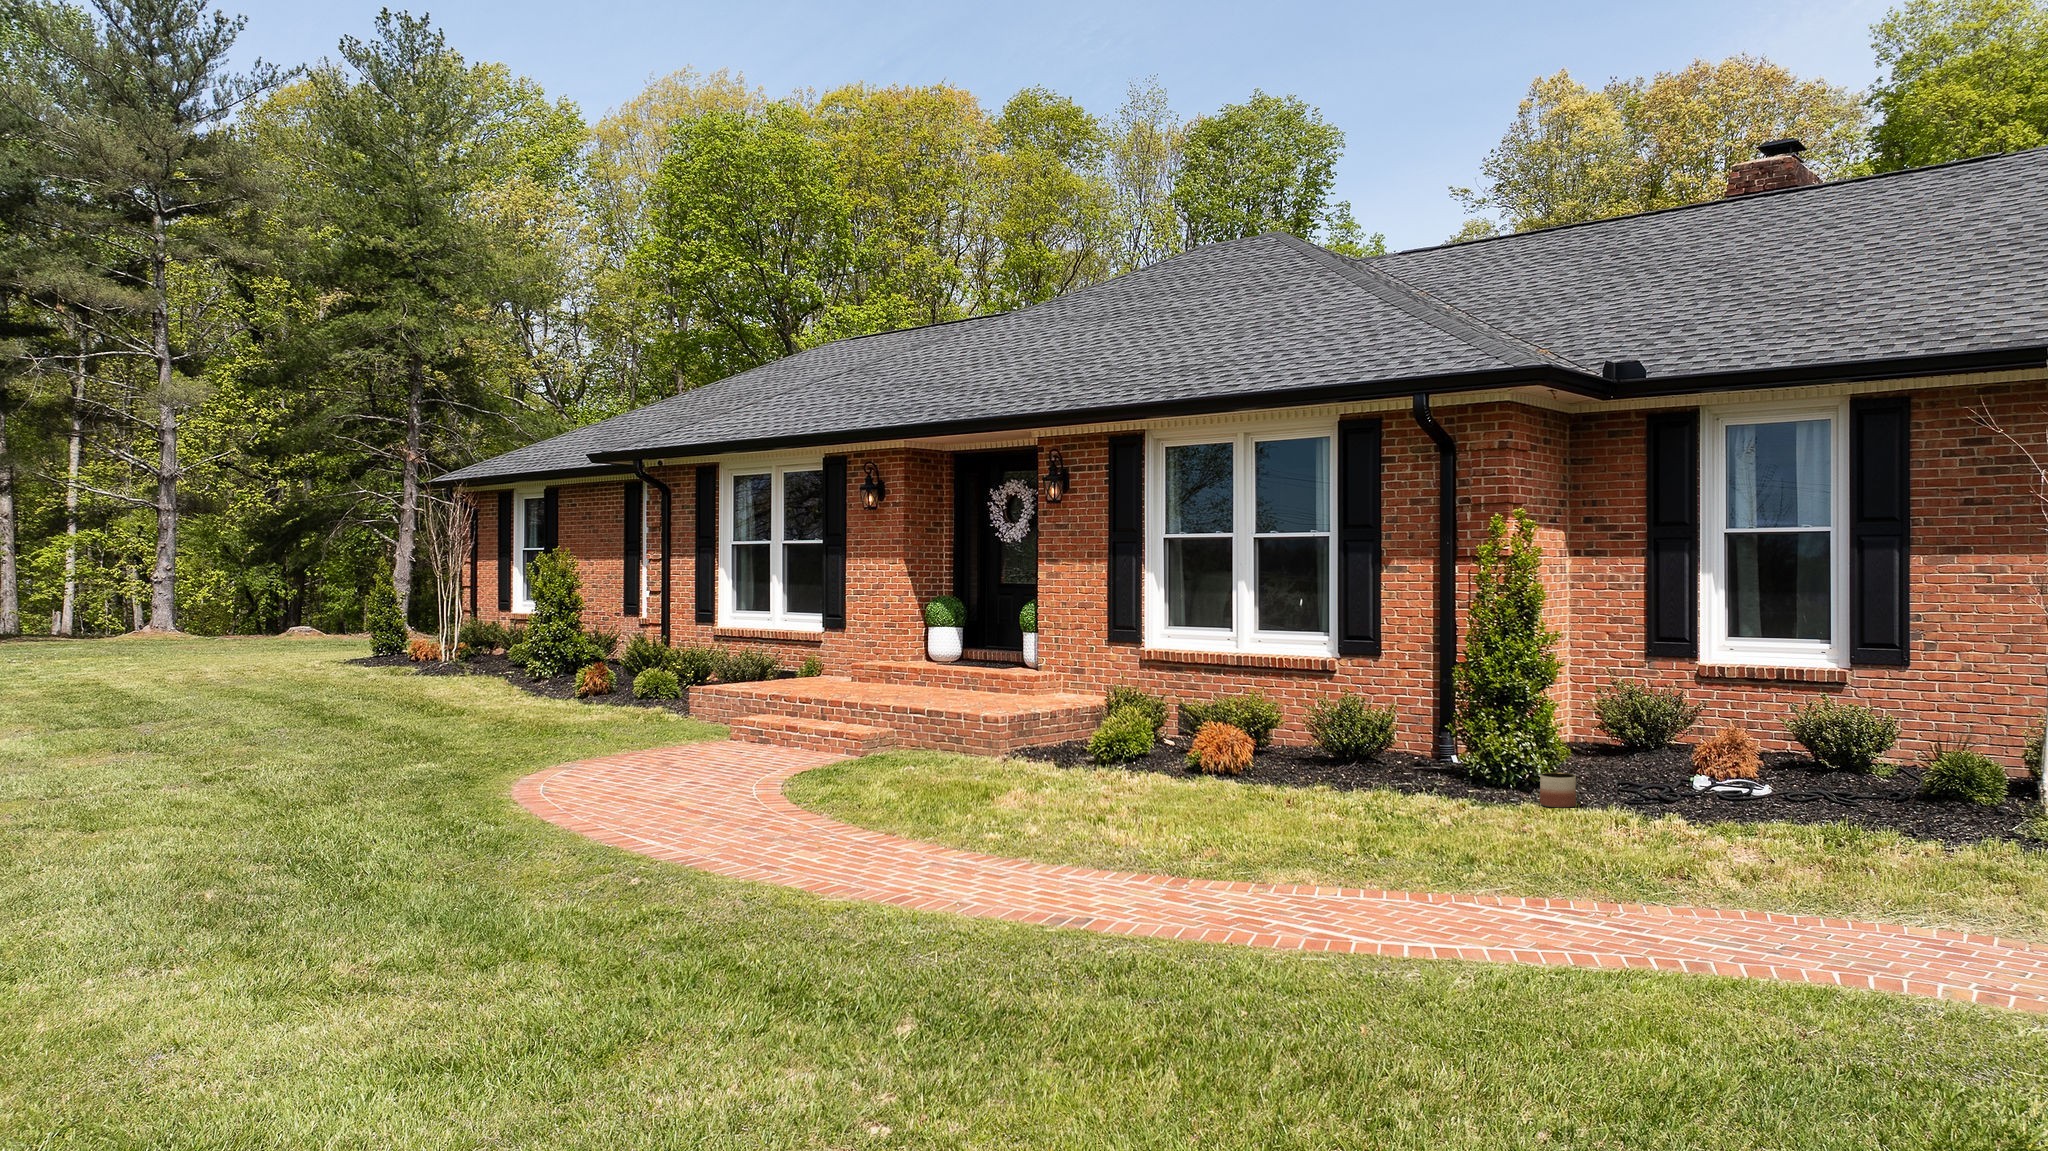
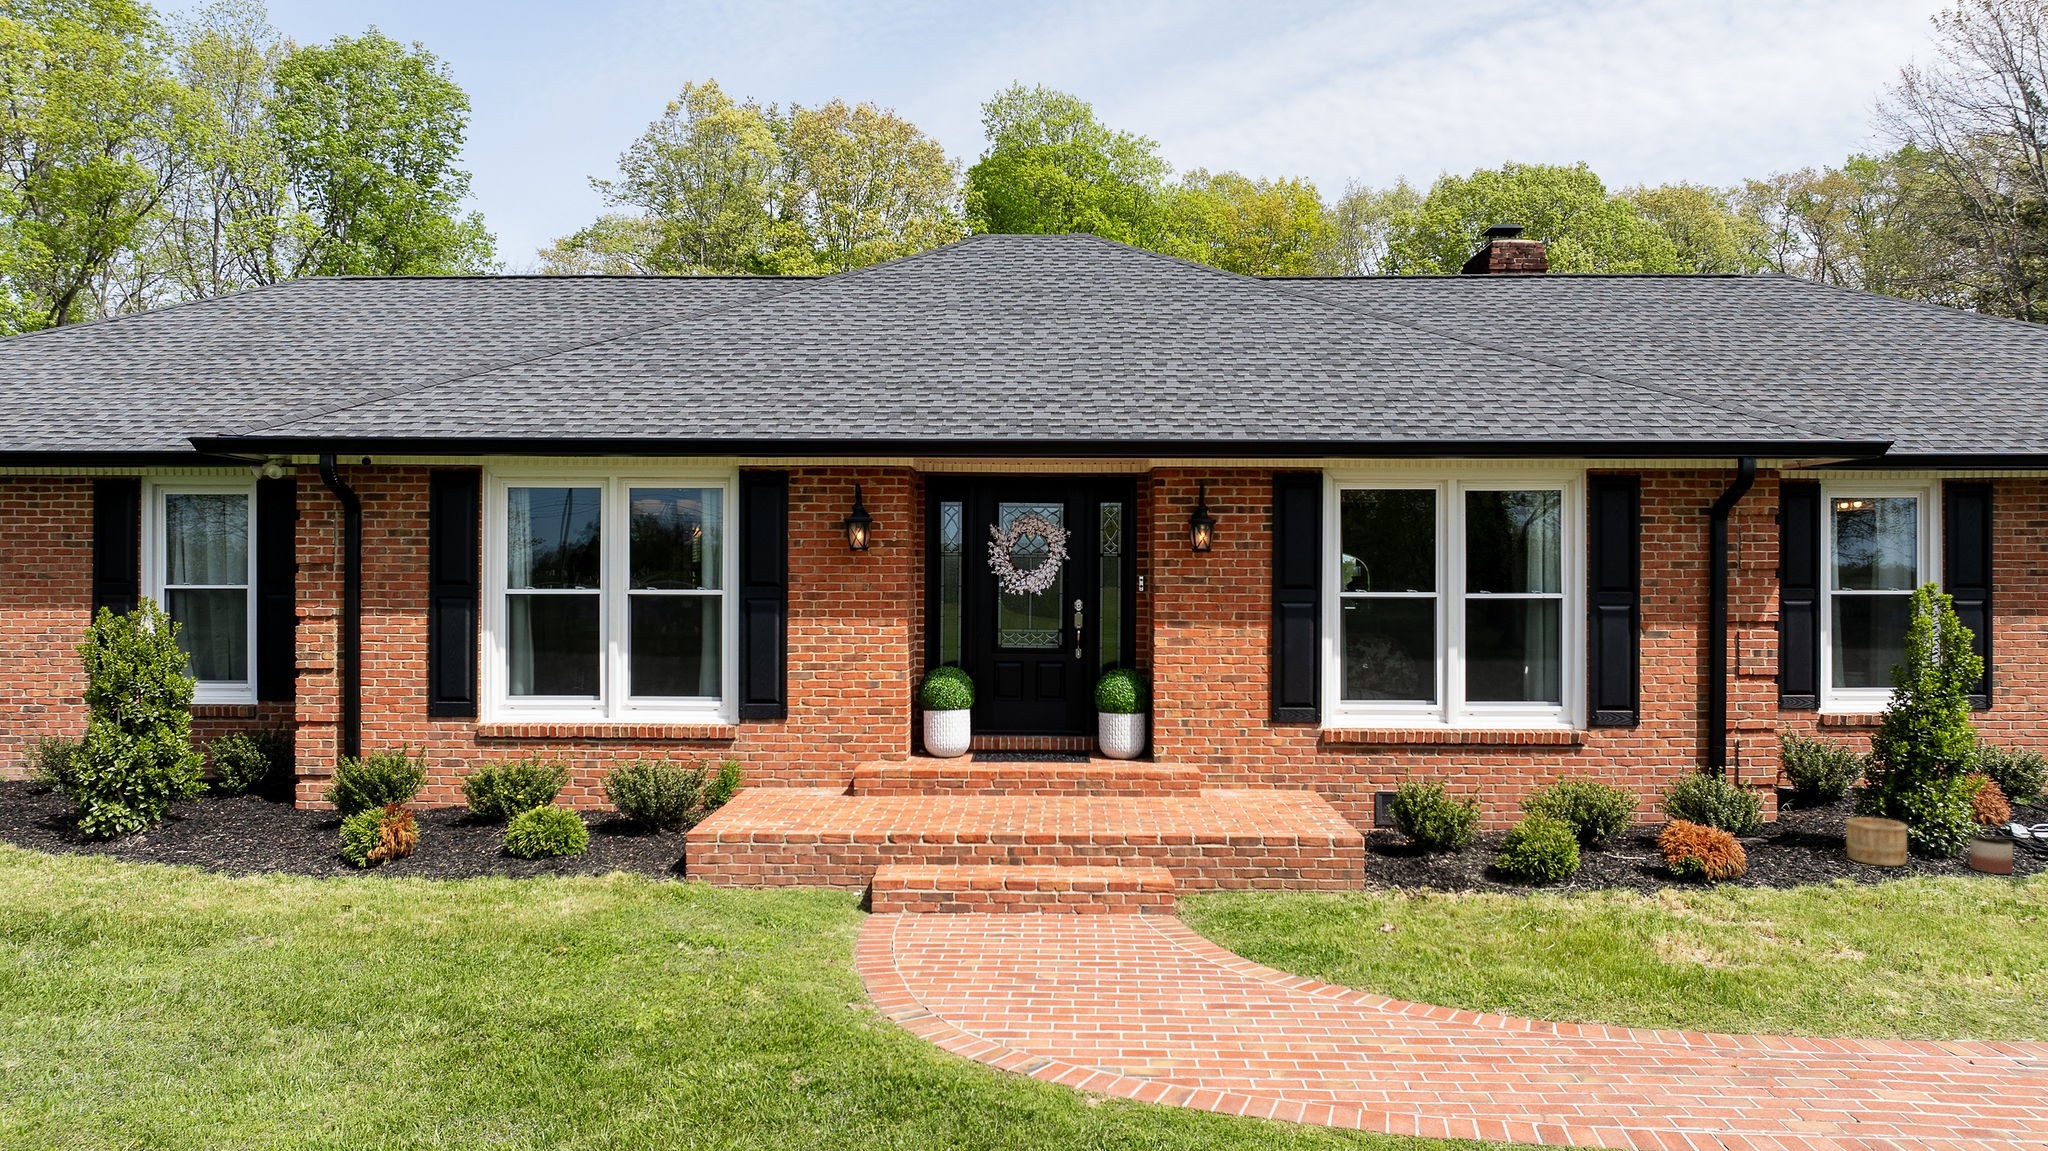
wooden bucket: none [1458,750,1510,794] -> present [1845,817,1908,866]

